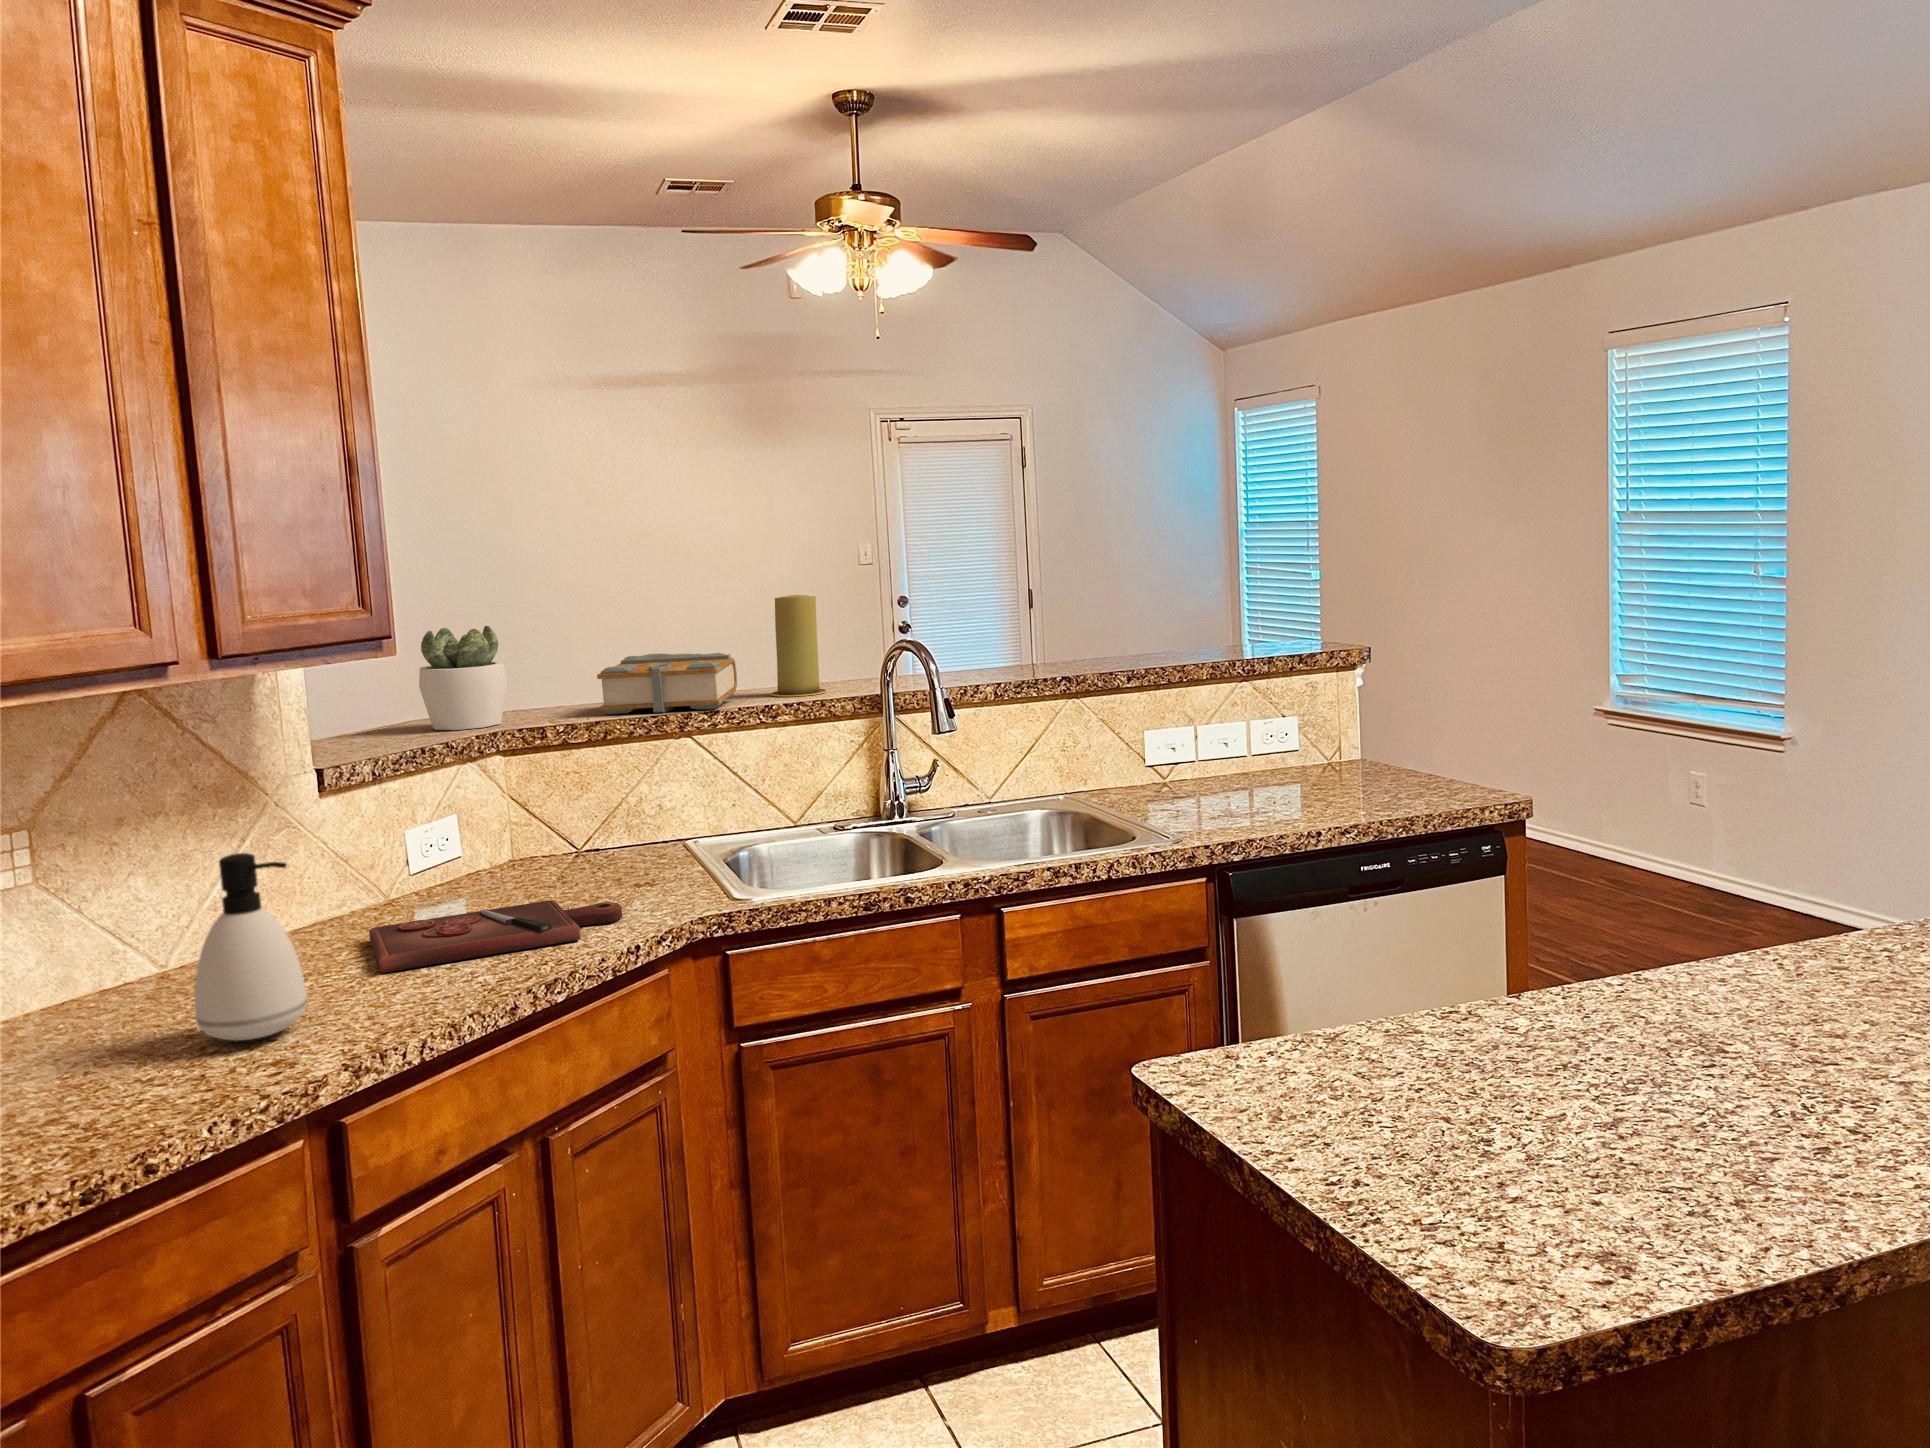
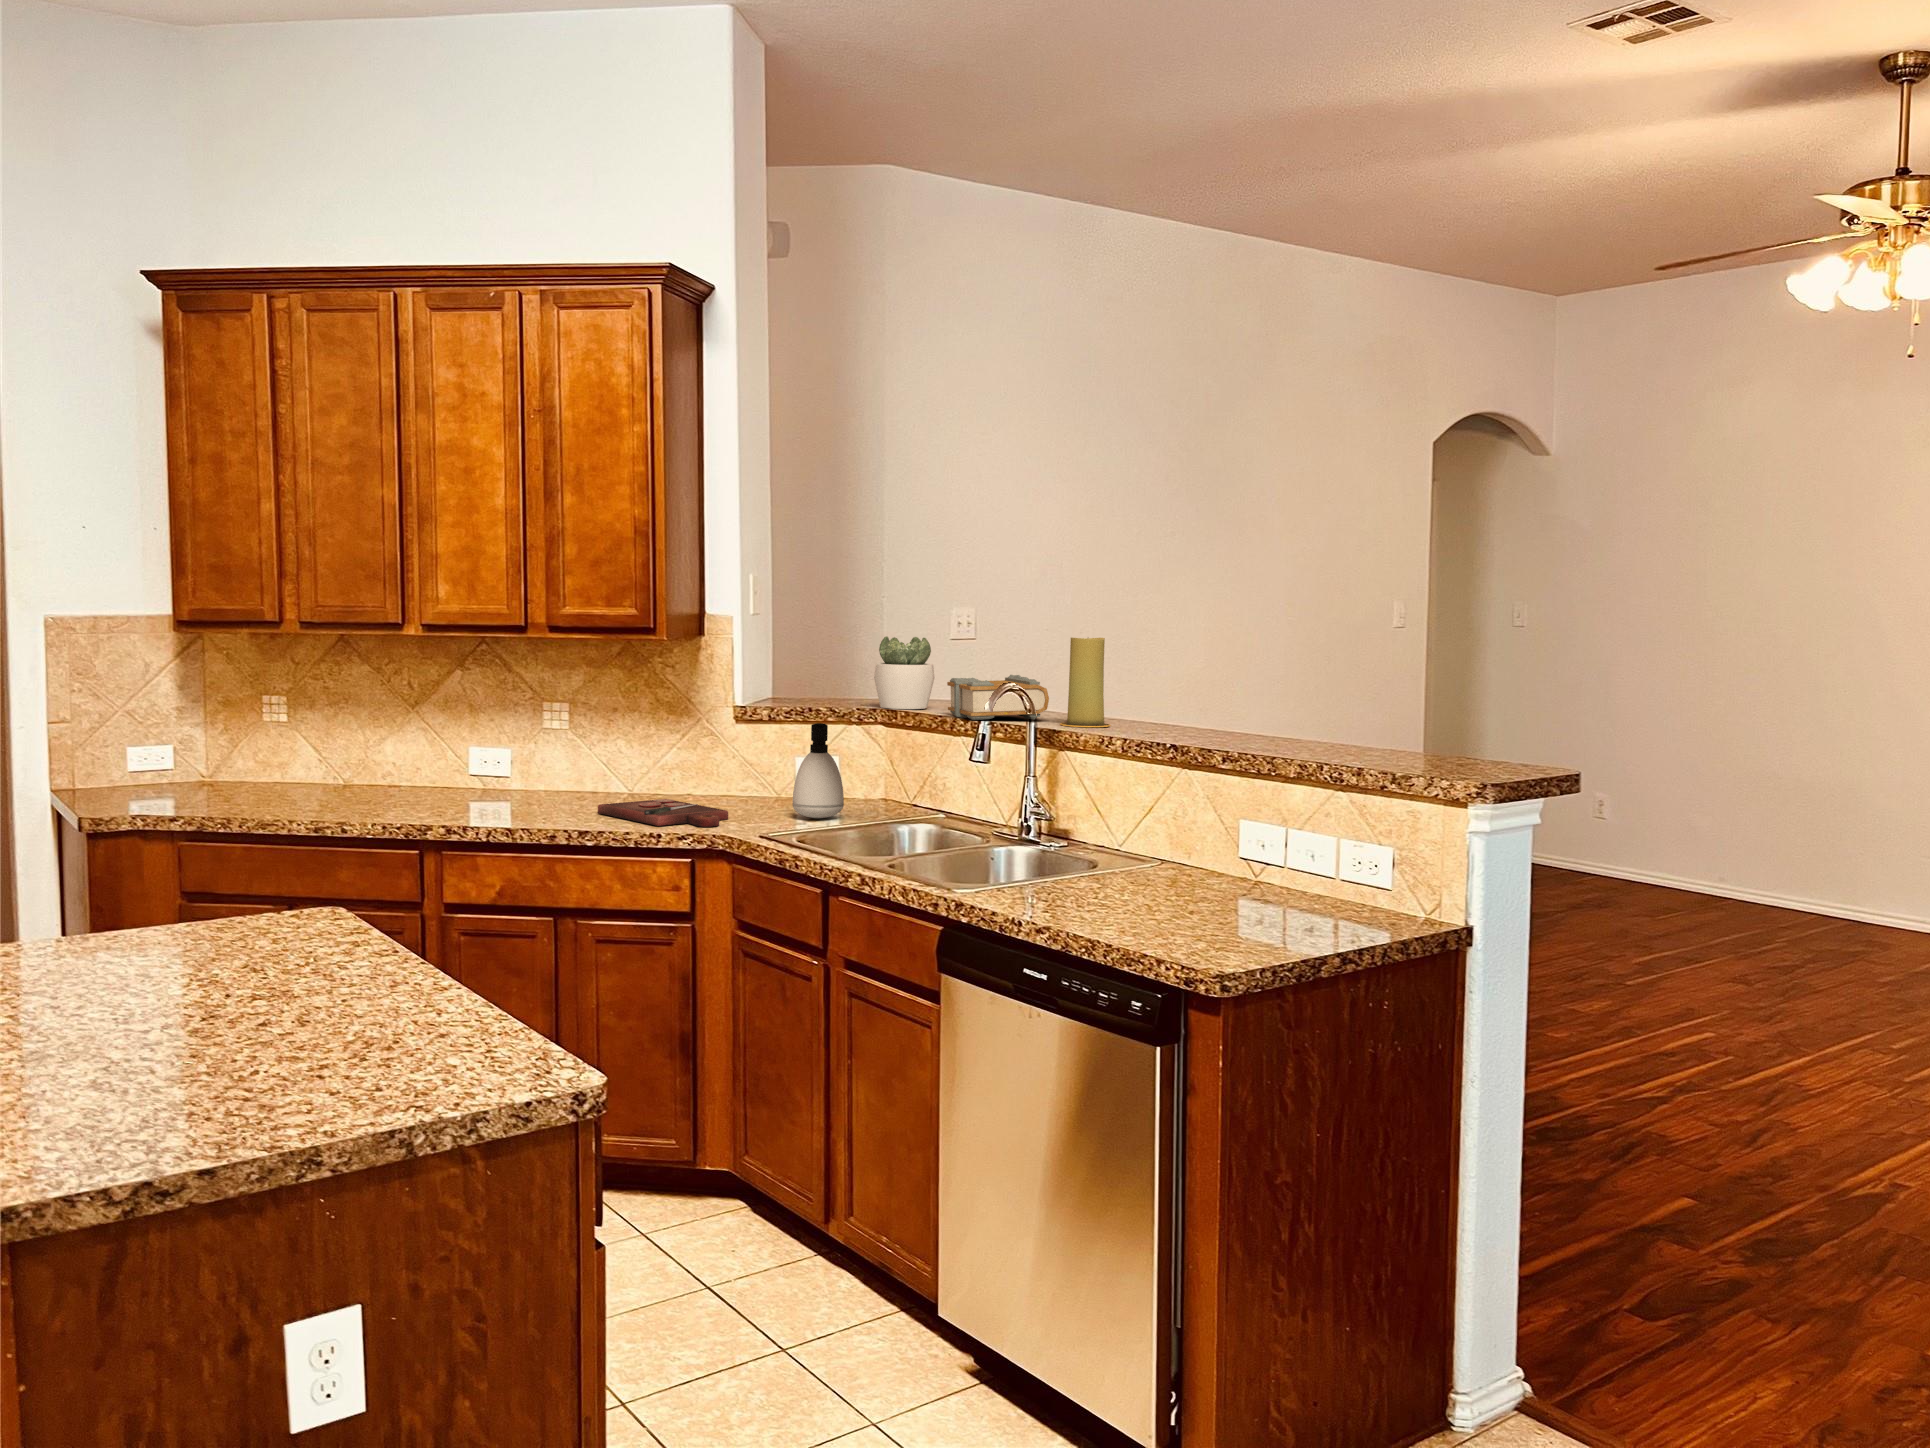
soap dispenser: present [195,853,307,1041] -> present [793,723,844,818]

